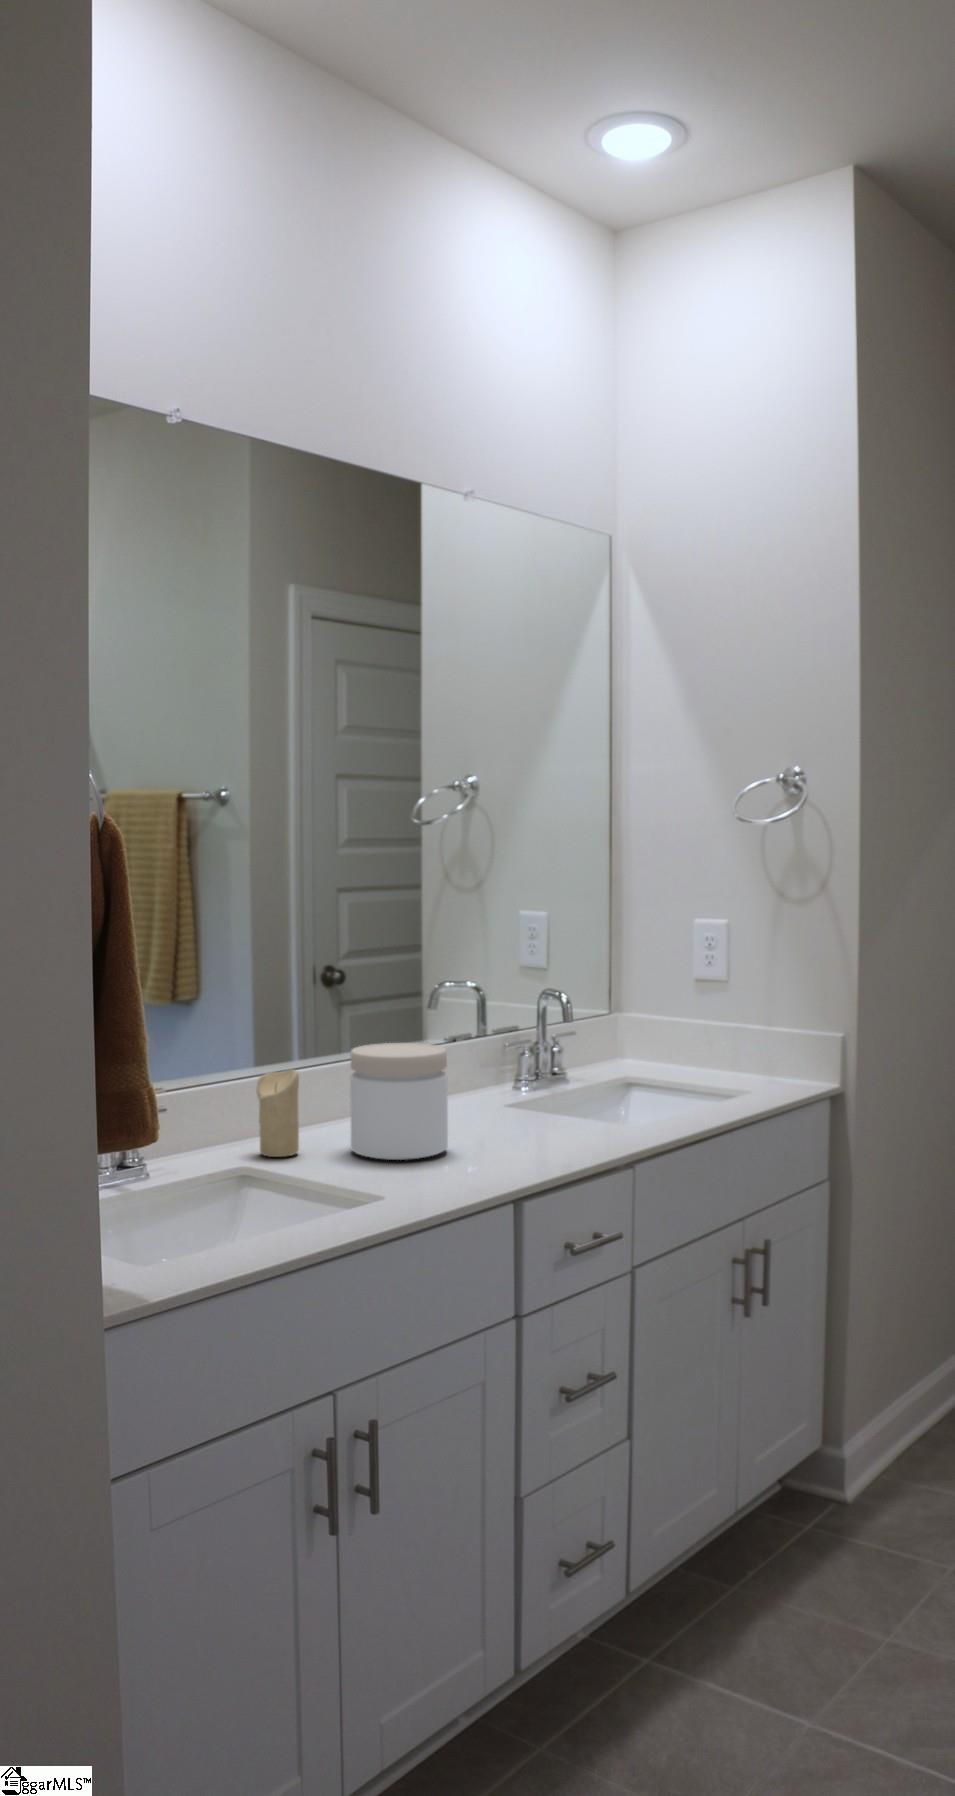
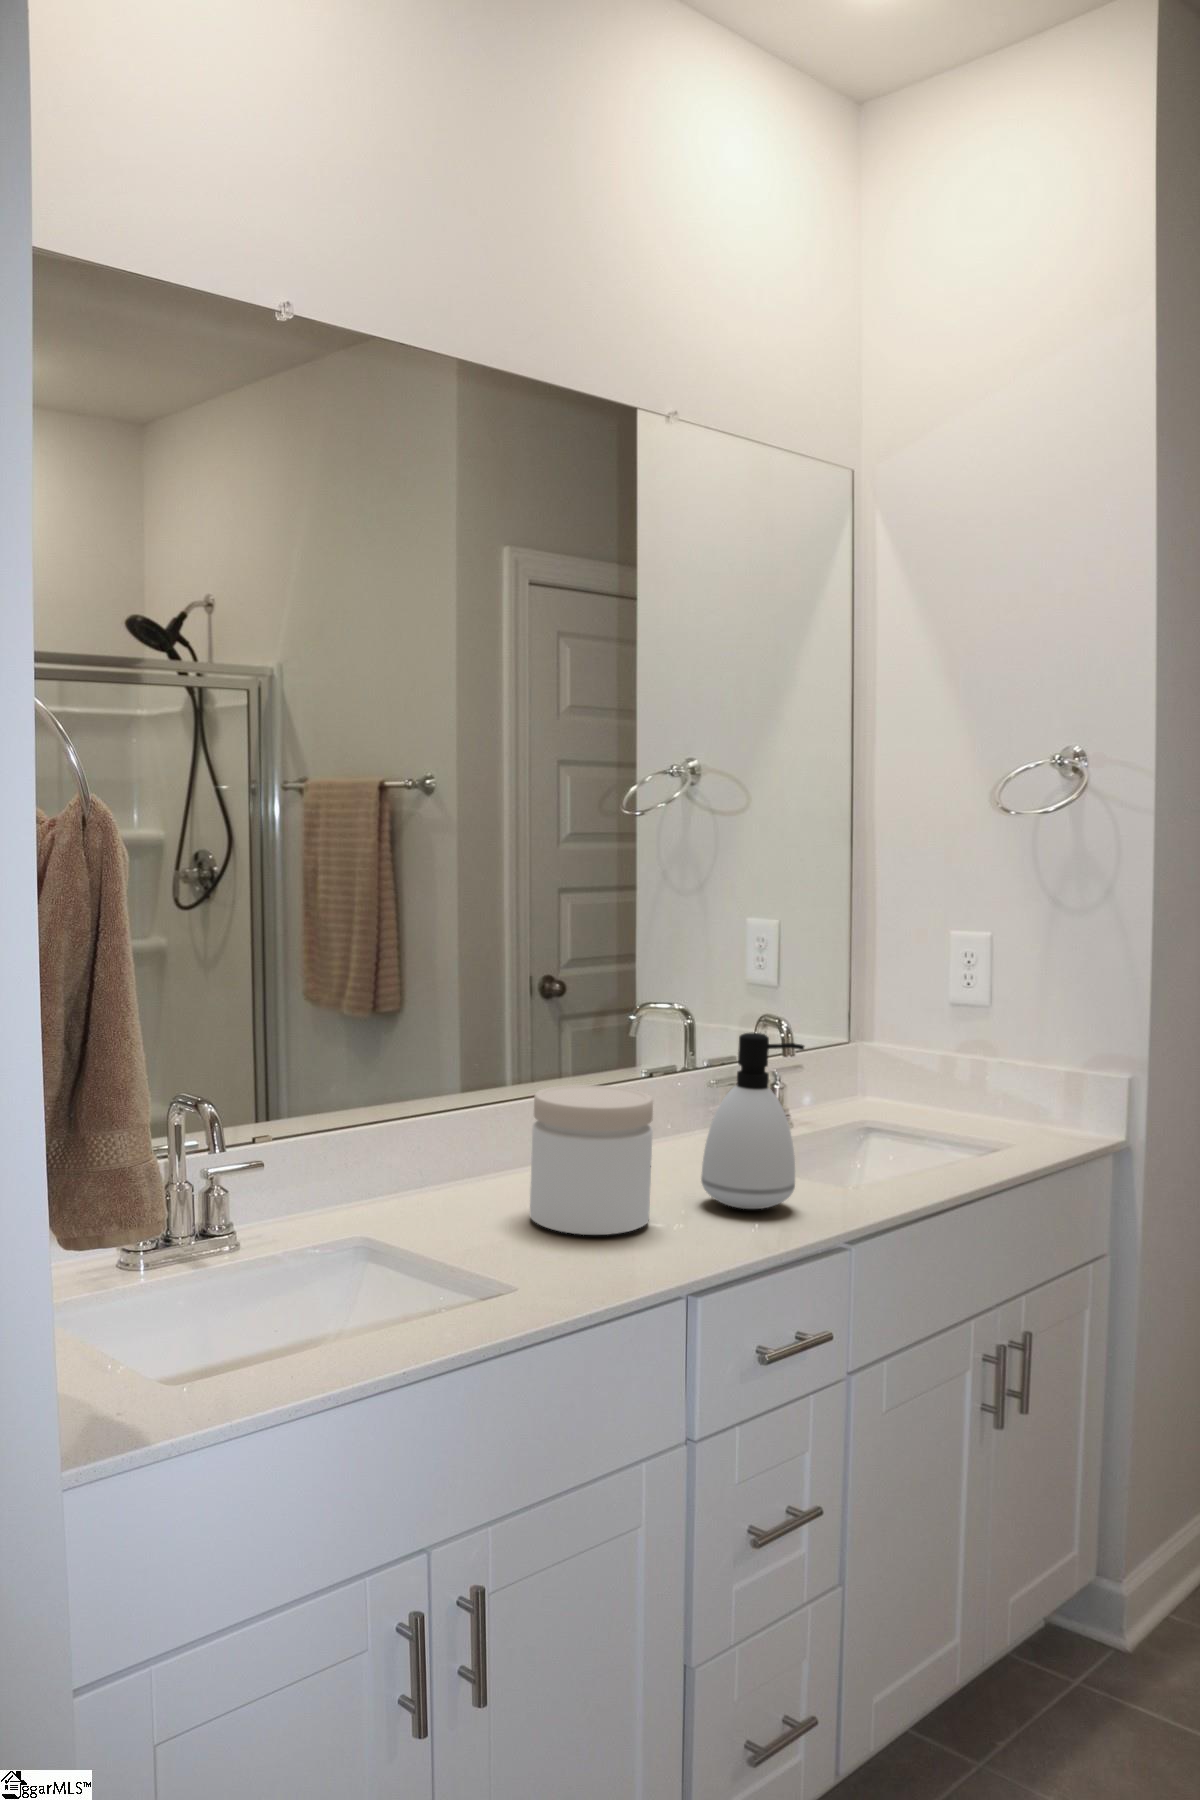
soap dispenser: none [490,995,569,1138] -> present [701,1033,804,1209]
candle: present [257,1069,299,1157] -> none [417,1114,469,1223]

